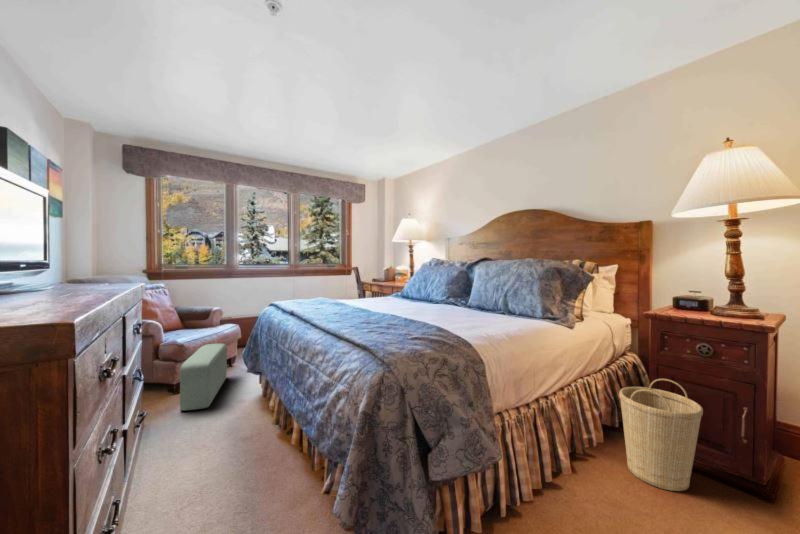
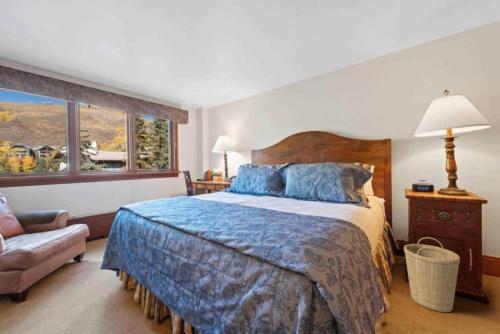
pouf: present [180,344,227,411] -> none [32,244,77,319]

